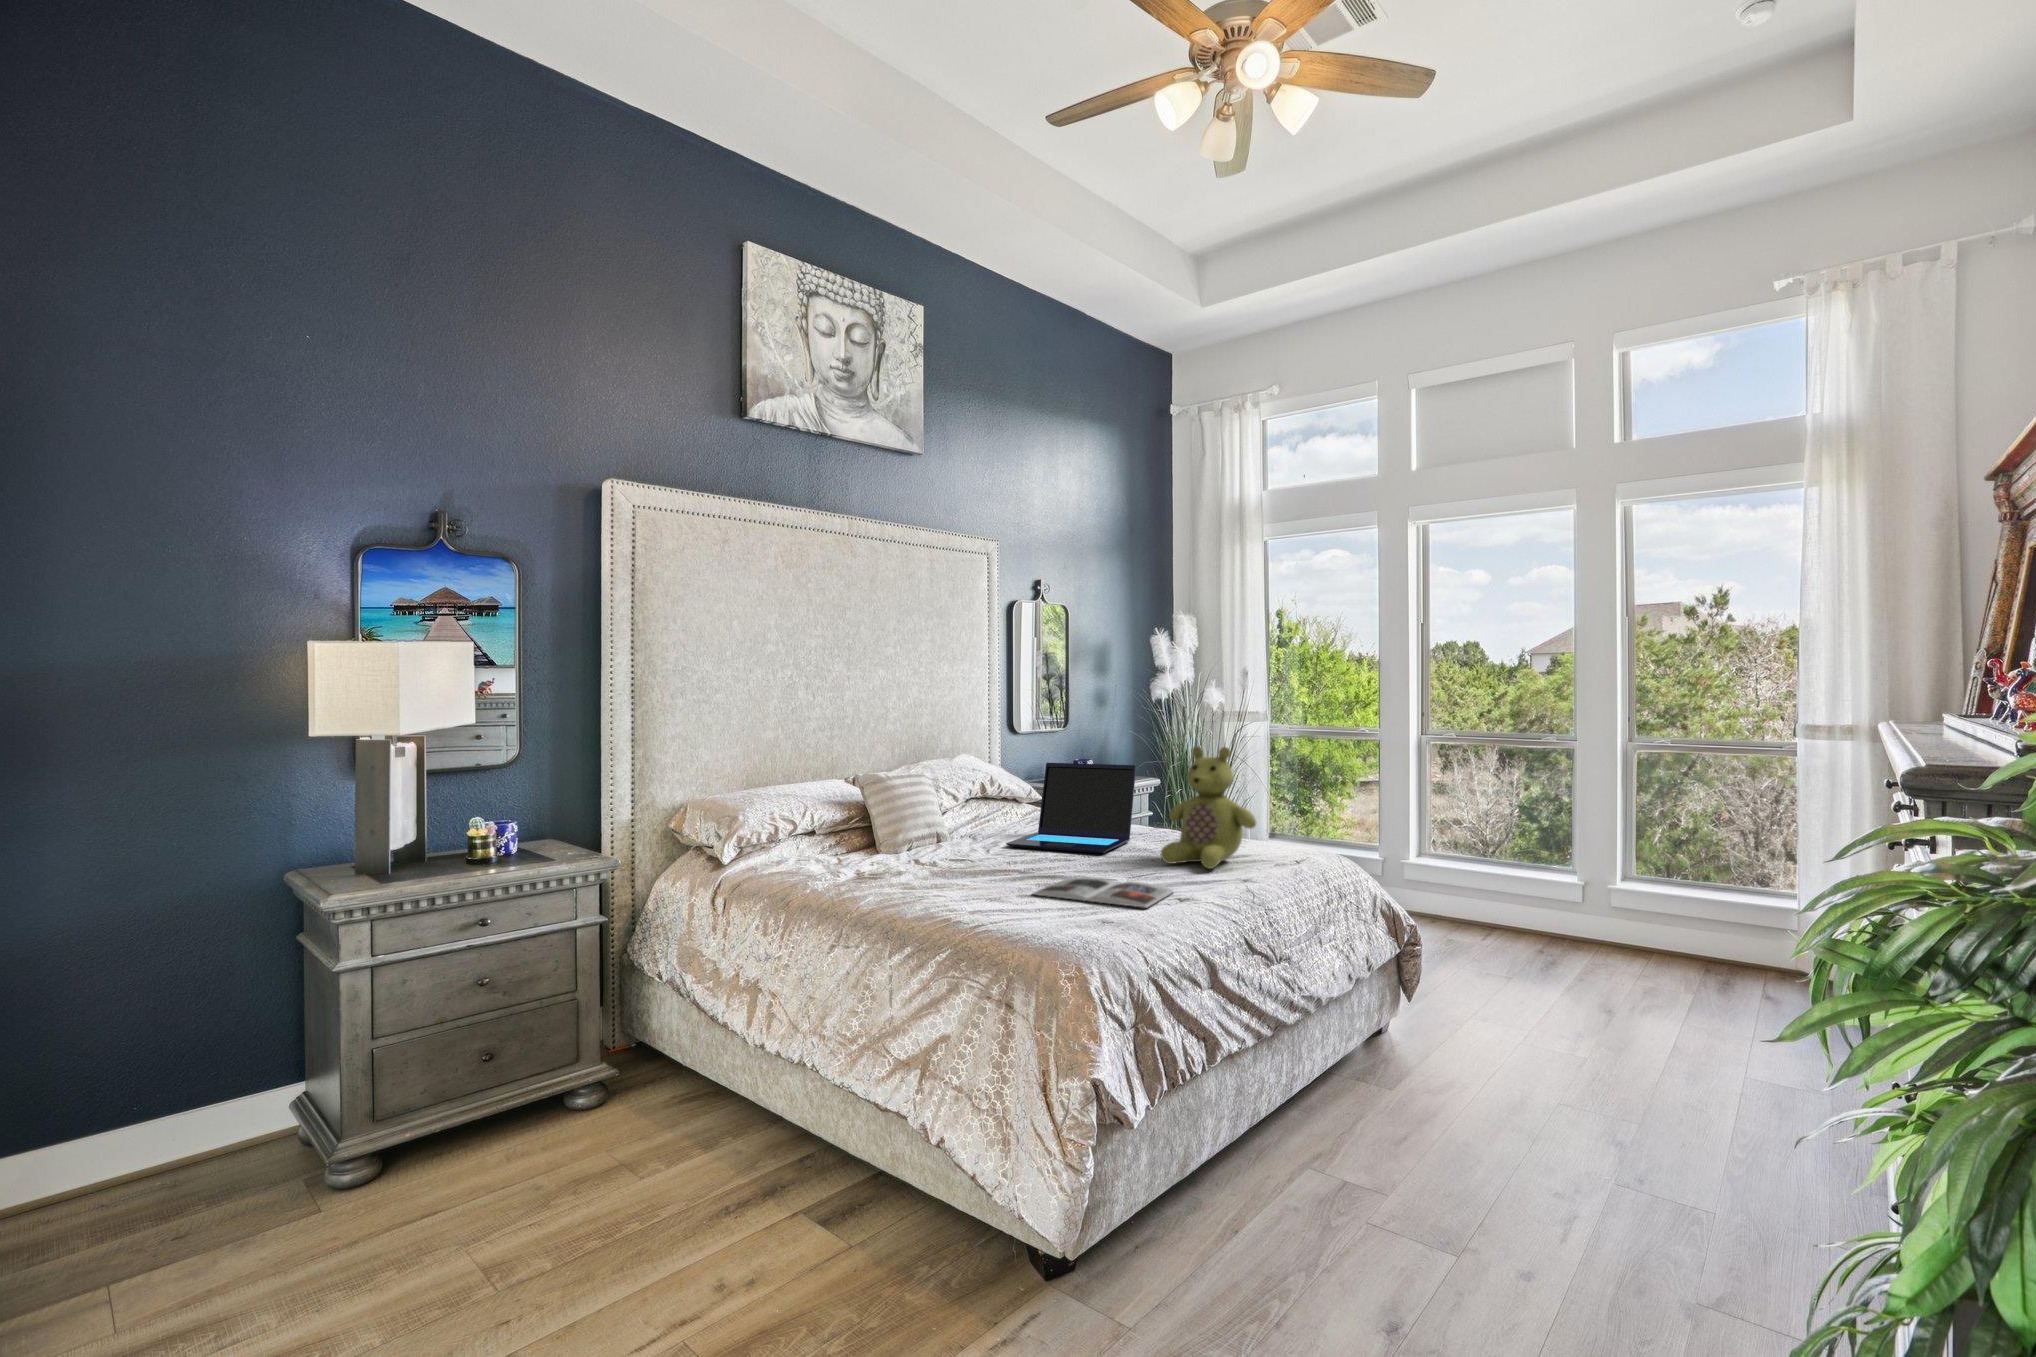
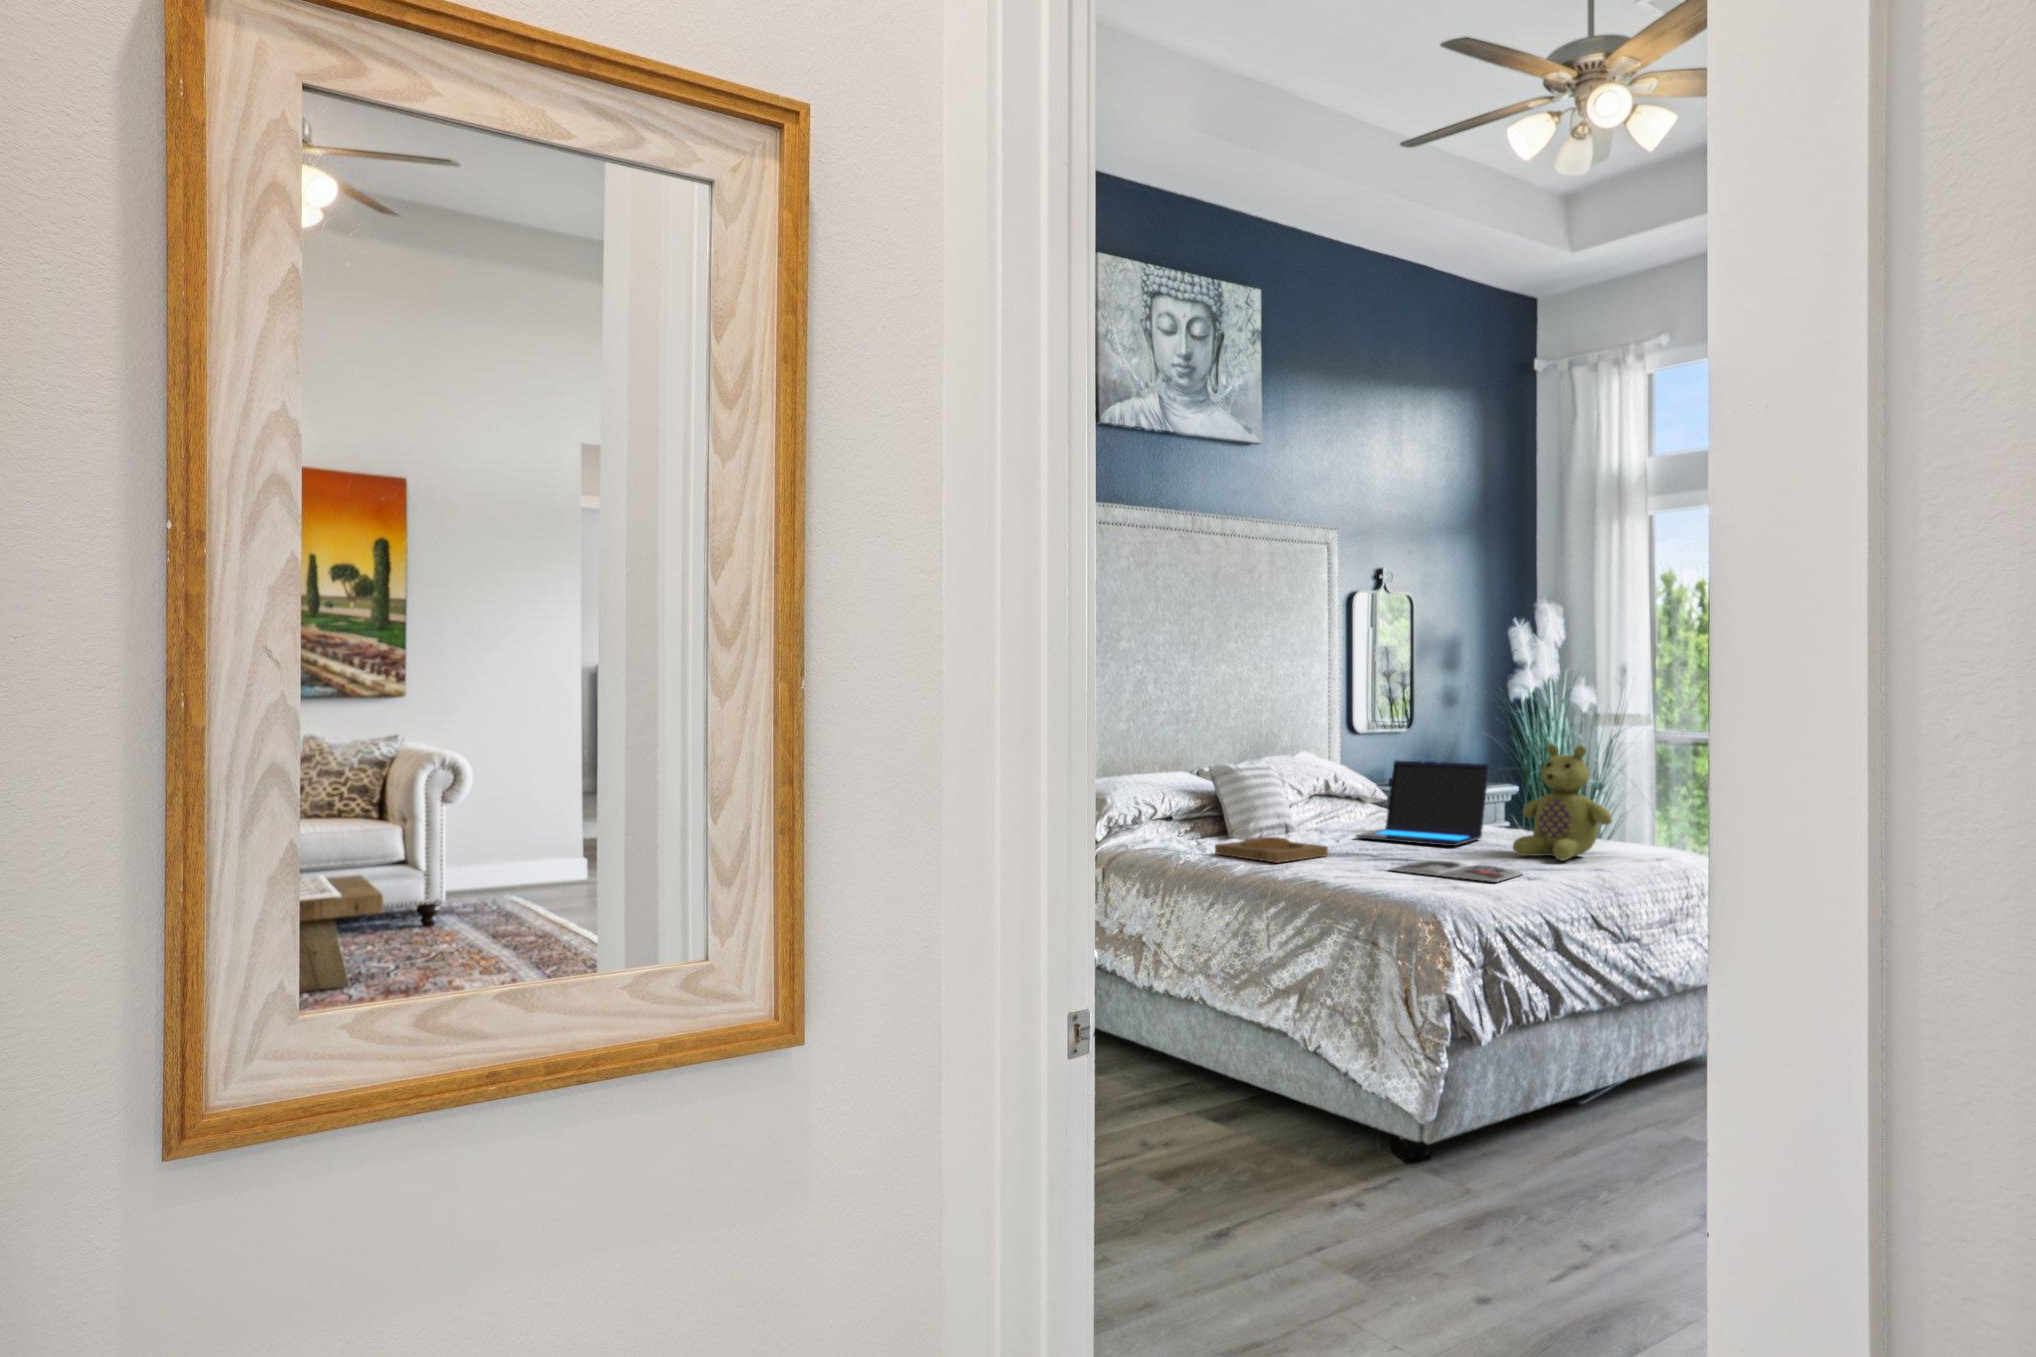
tray: none [847,855,971,890] -> present [1215,837,1328,863]

